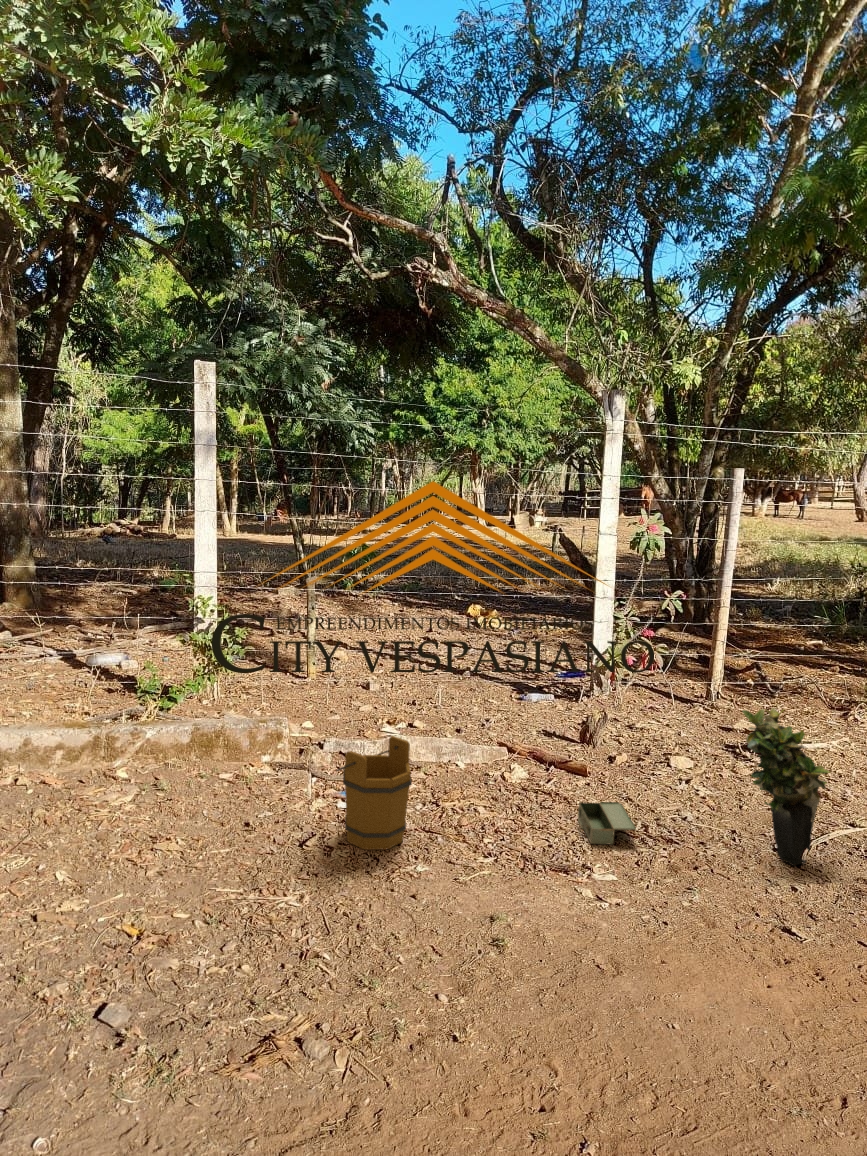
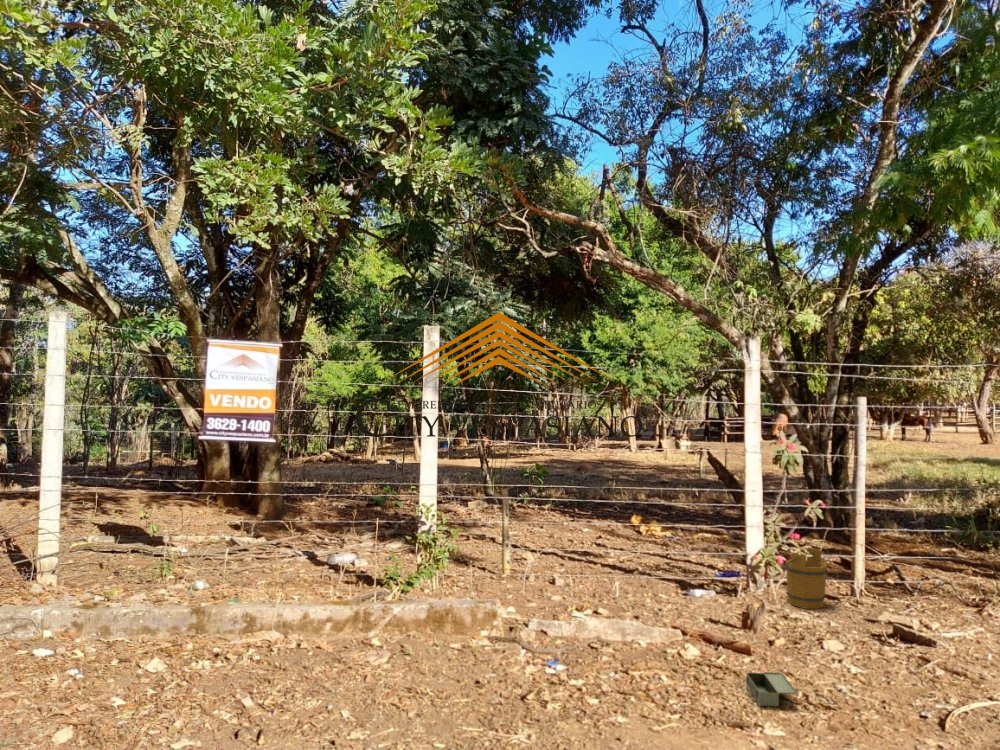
potted plant: present [743,708,830,866] -> none [880,591,961,727]
bucket: present [336,736,412,850] -> present [782,548,828,609]

